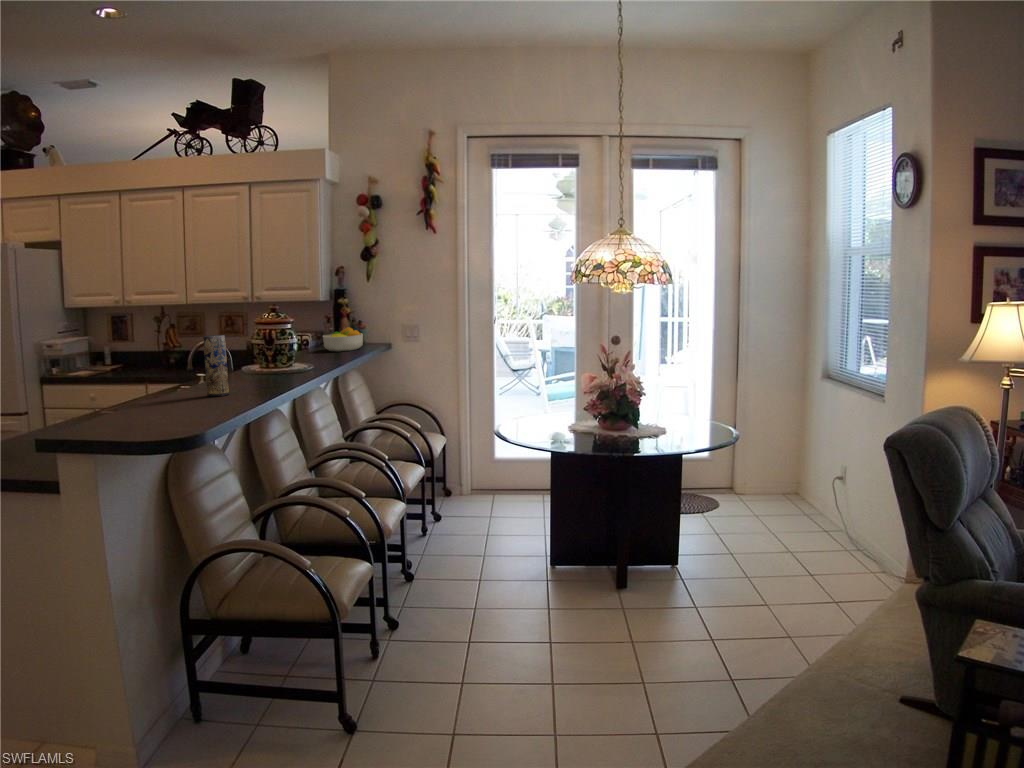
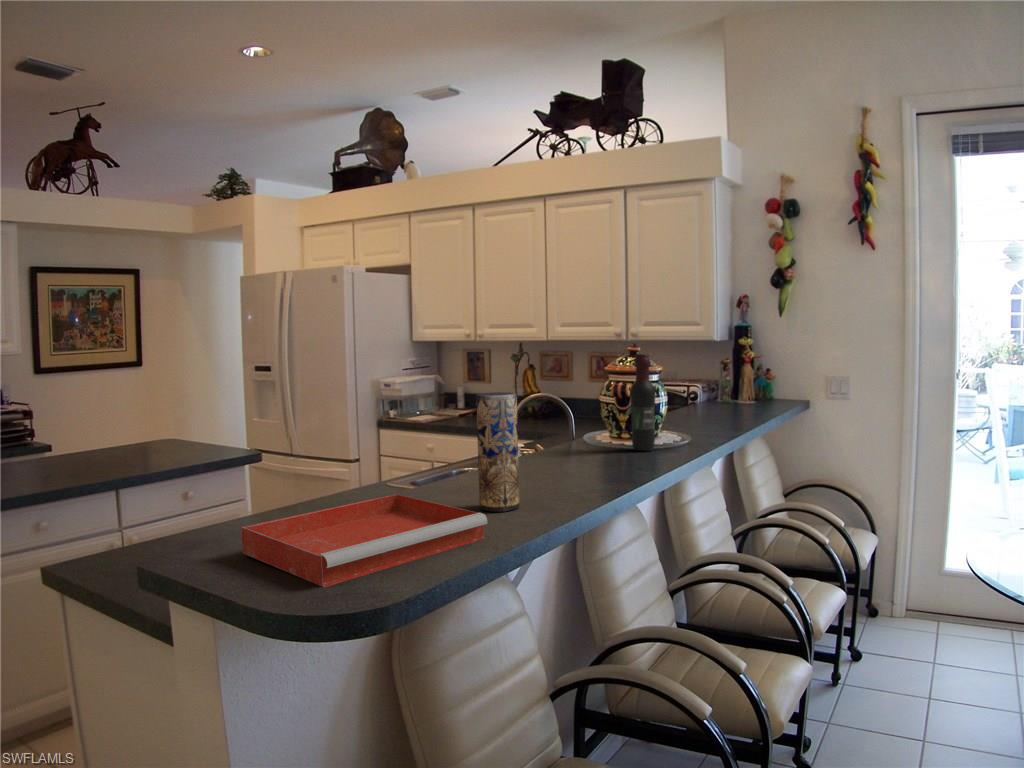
wine bottle: none [274,312,291,372] -> present [630,354,656,451]
fruit bowl: present [323,327,363,352] -> none [709,378,769,413]
tray: none [103,390,224,417] -> present [241,494,488,587]

